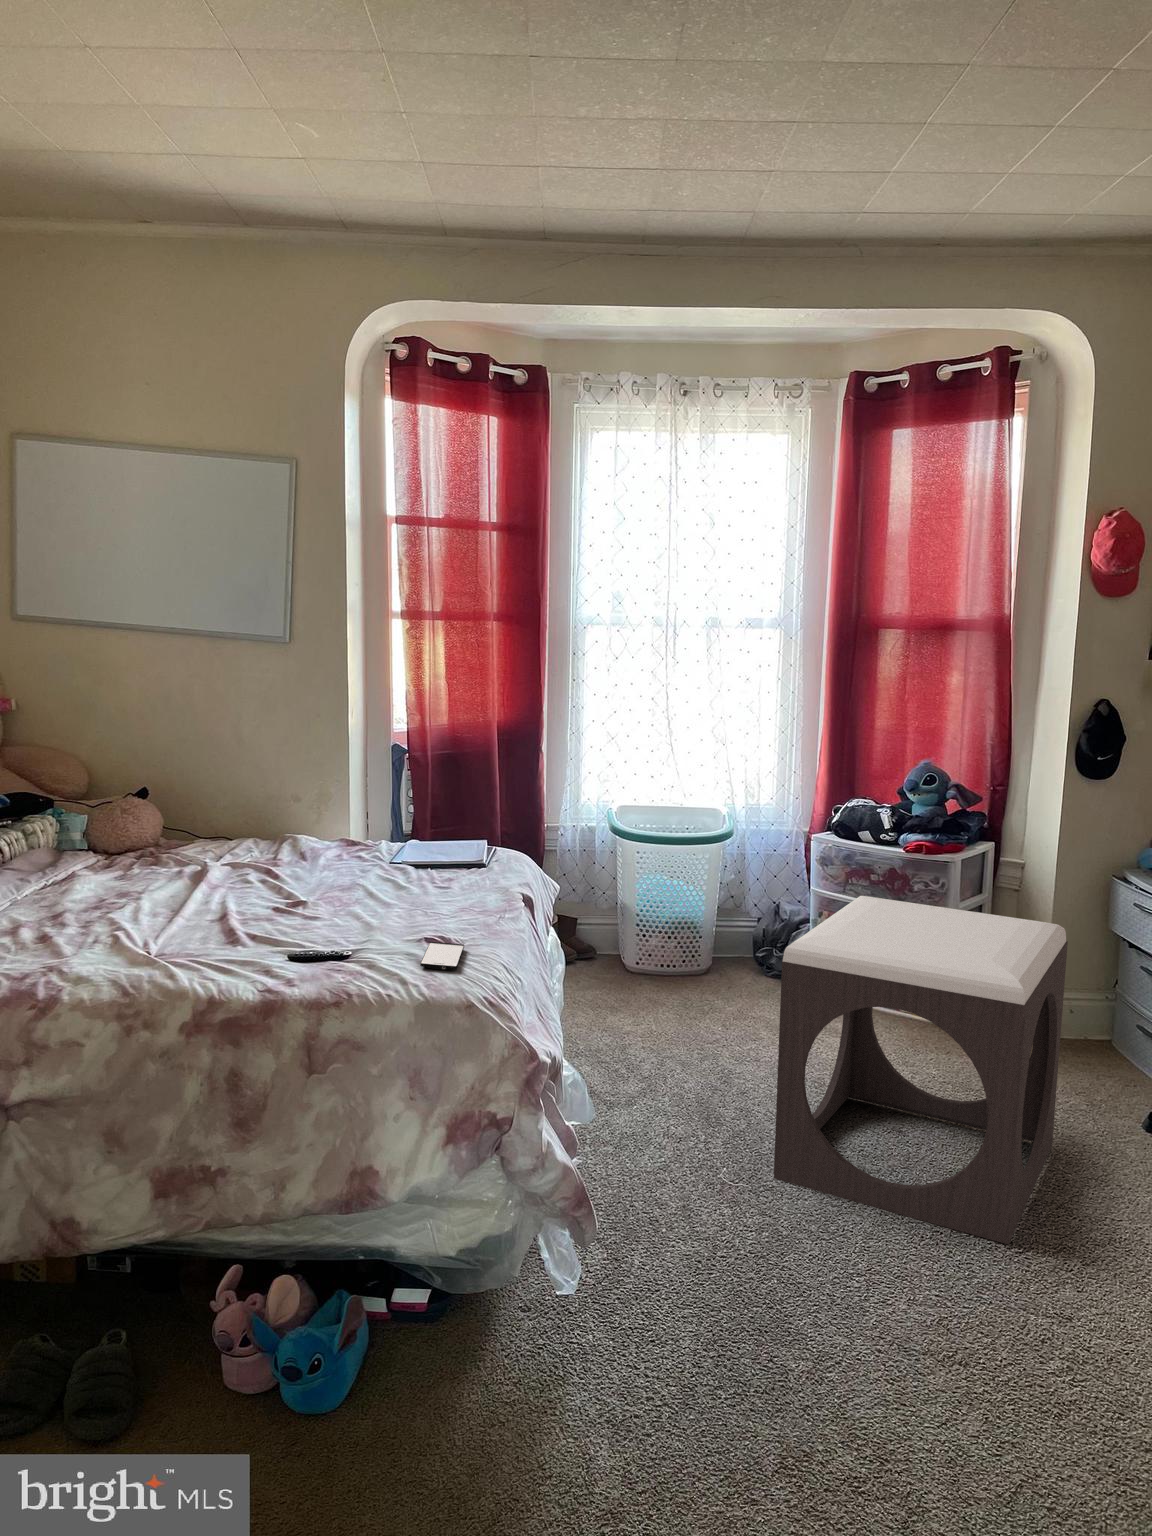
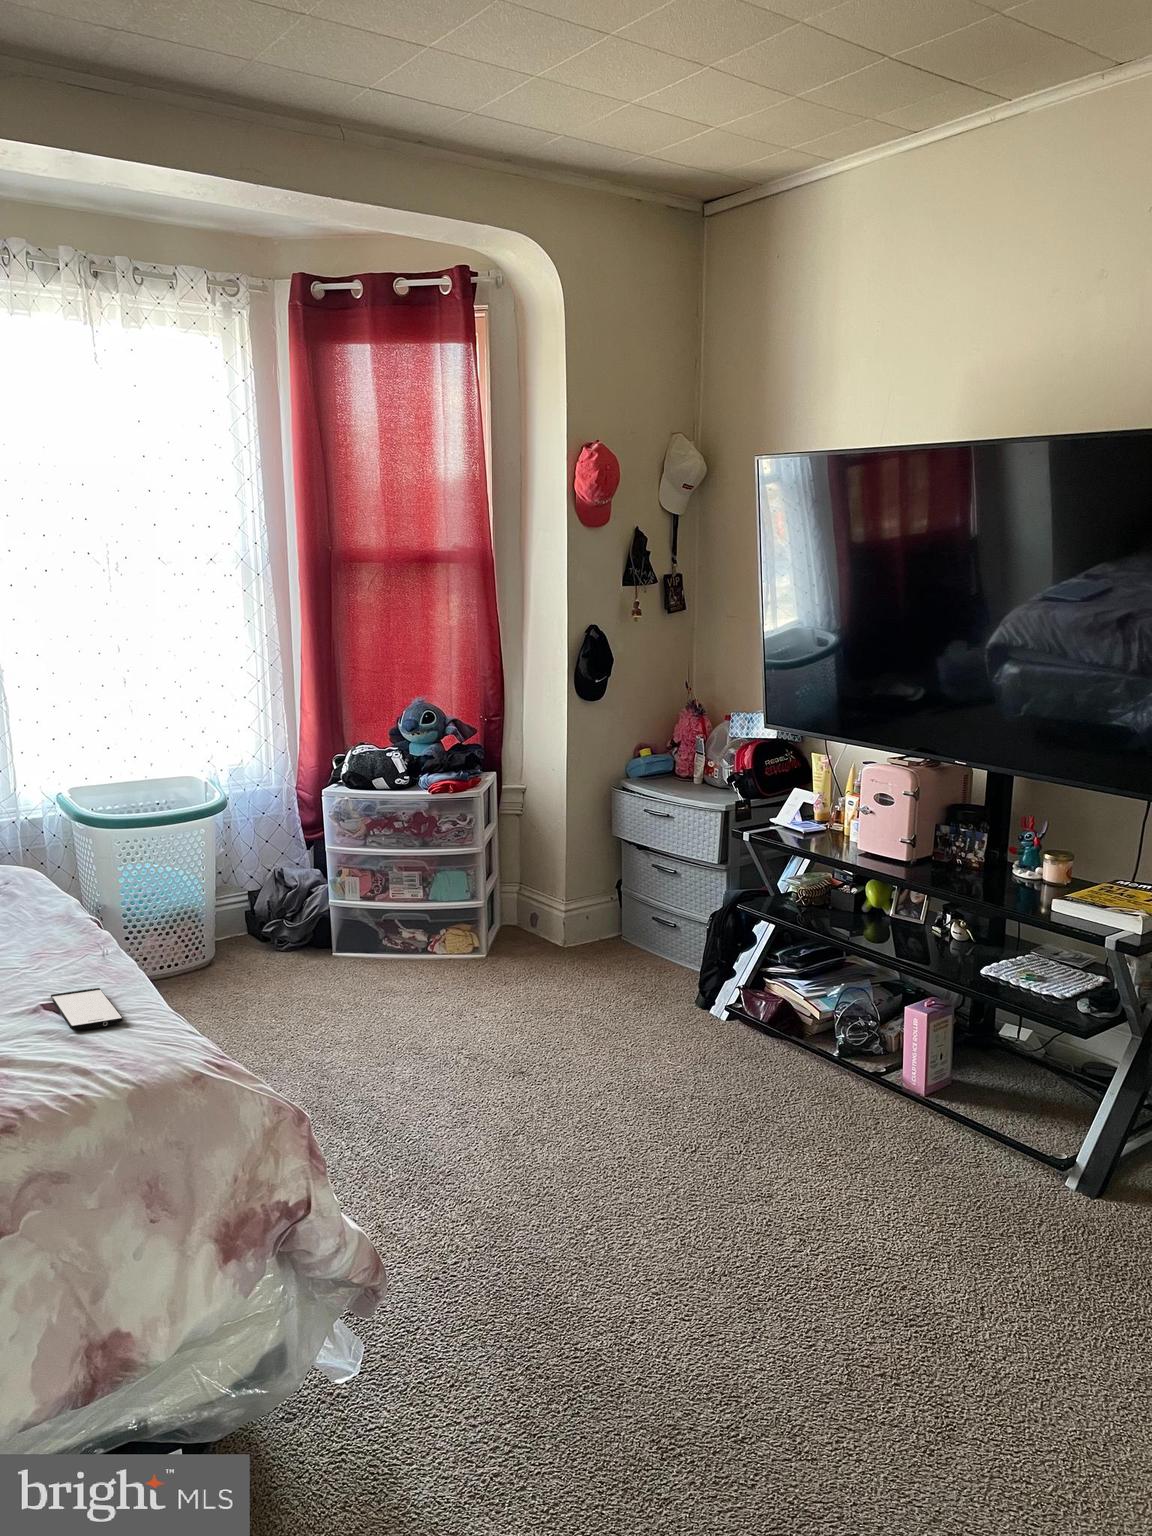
footstool: present [774,896,1068,1244] -> none [434,838,687,1160]

